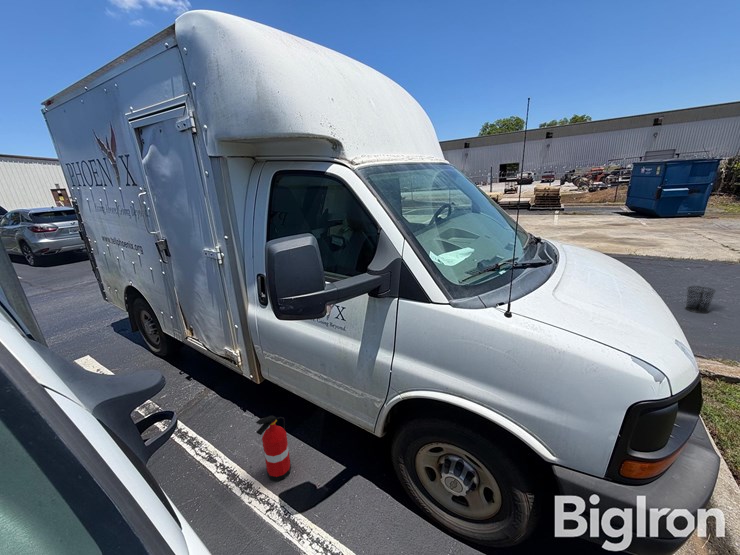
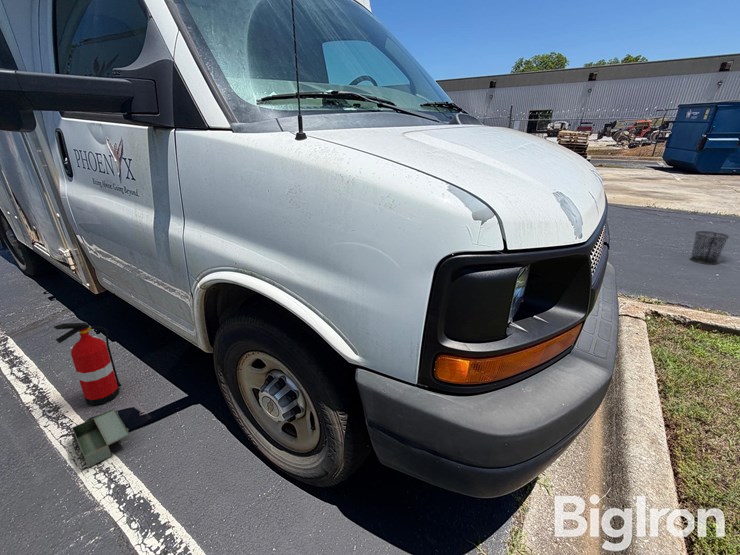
toolbox: none [277,485,326,539] -> present [71,409,130,467]

